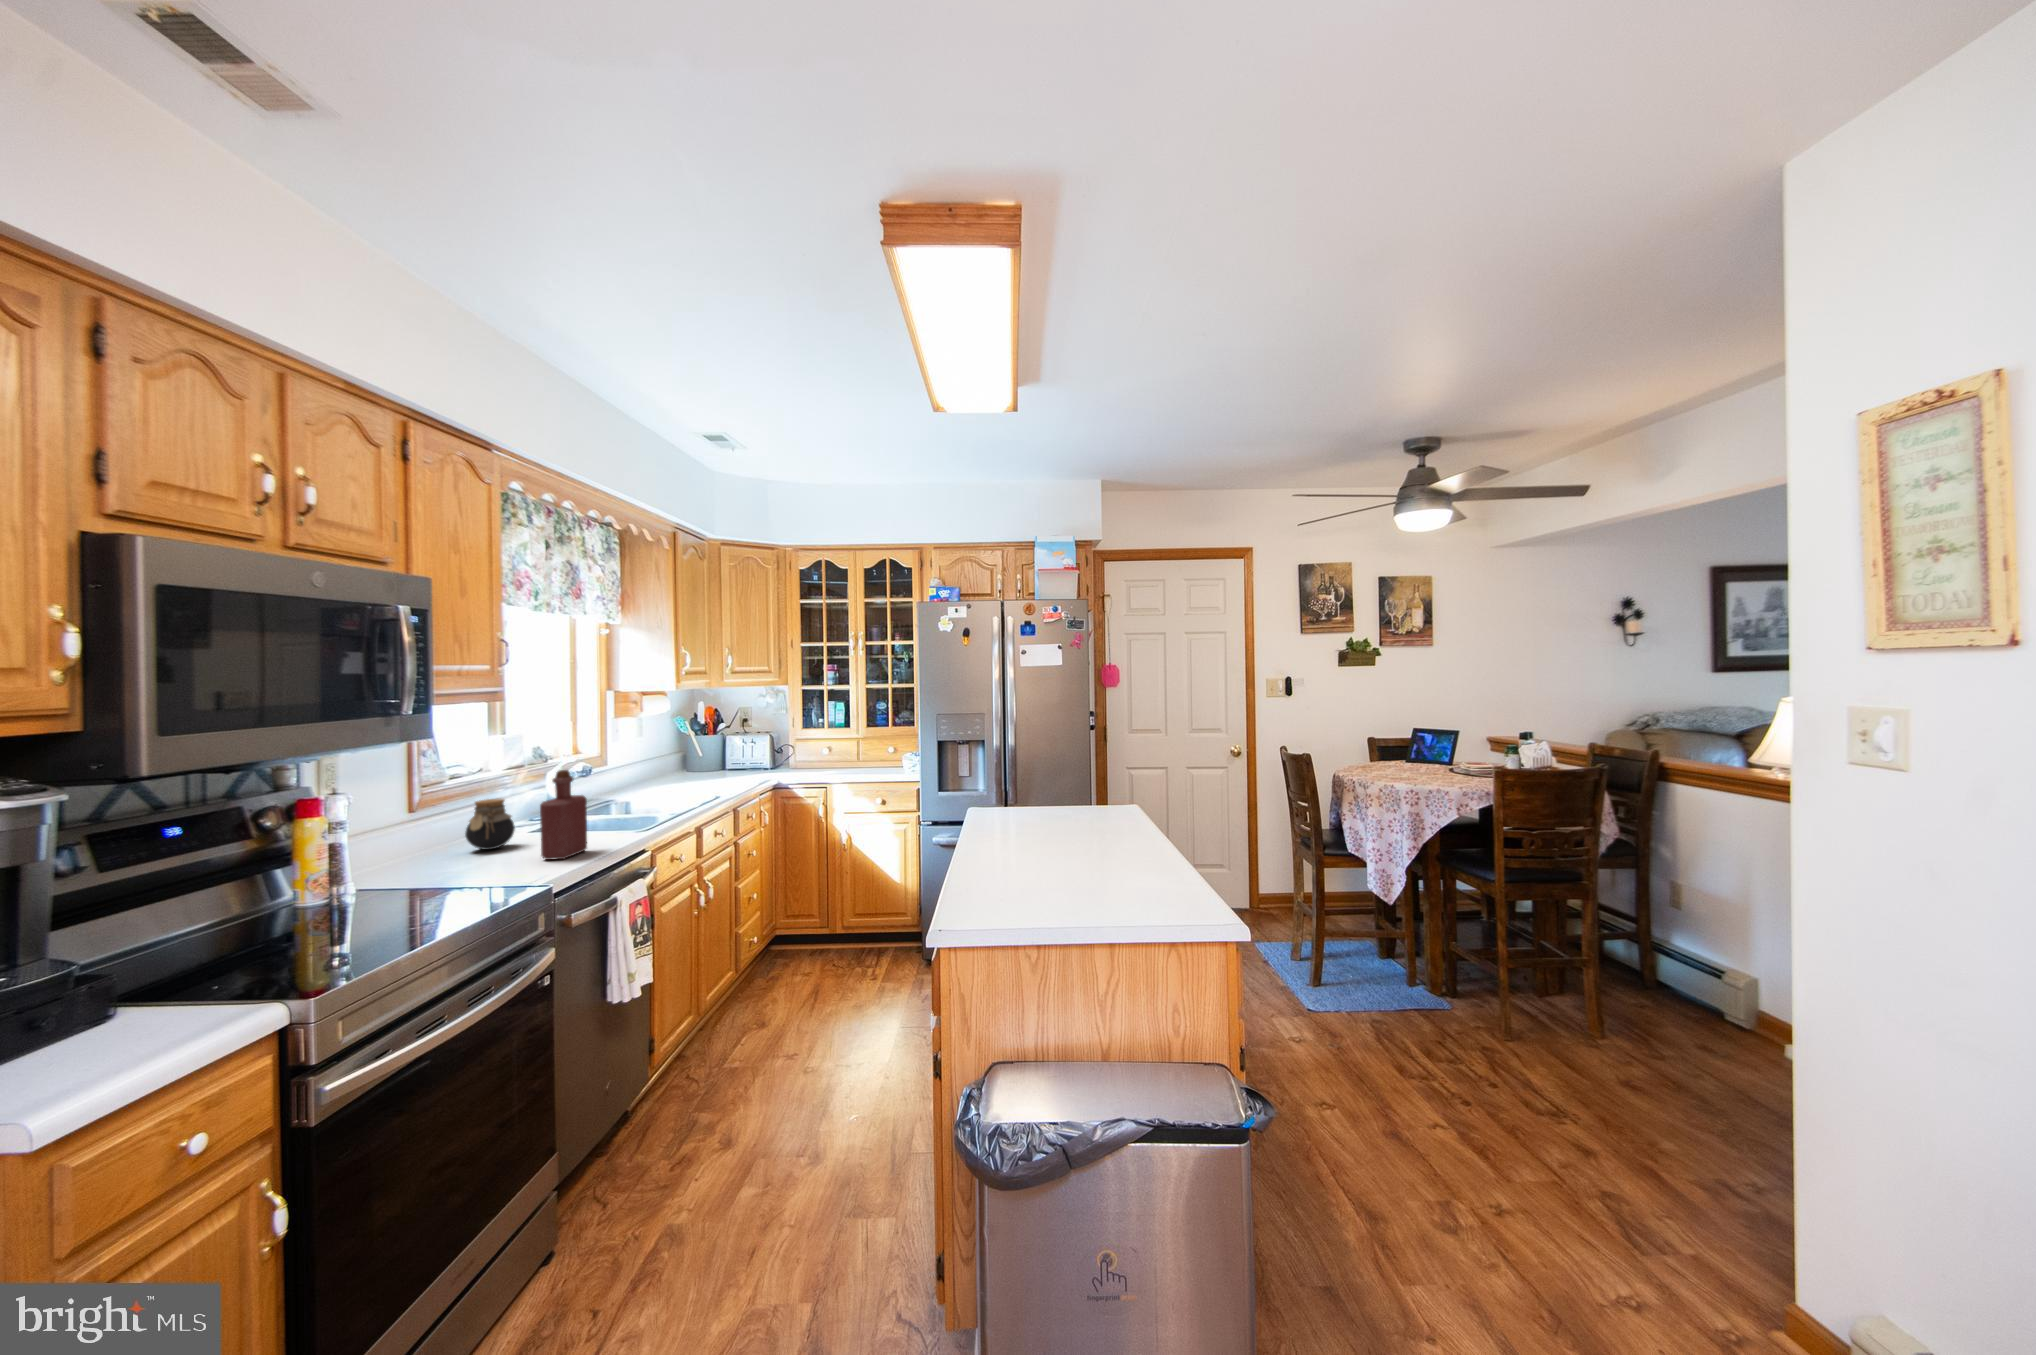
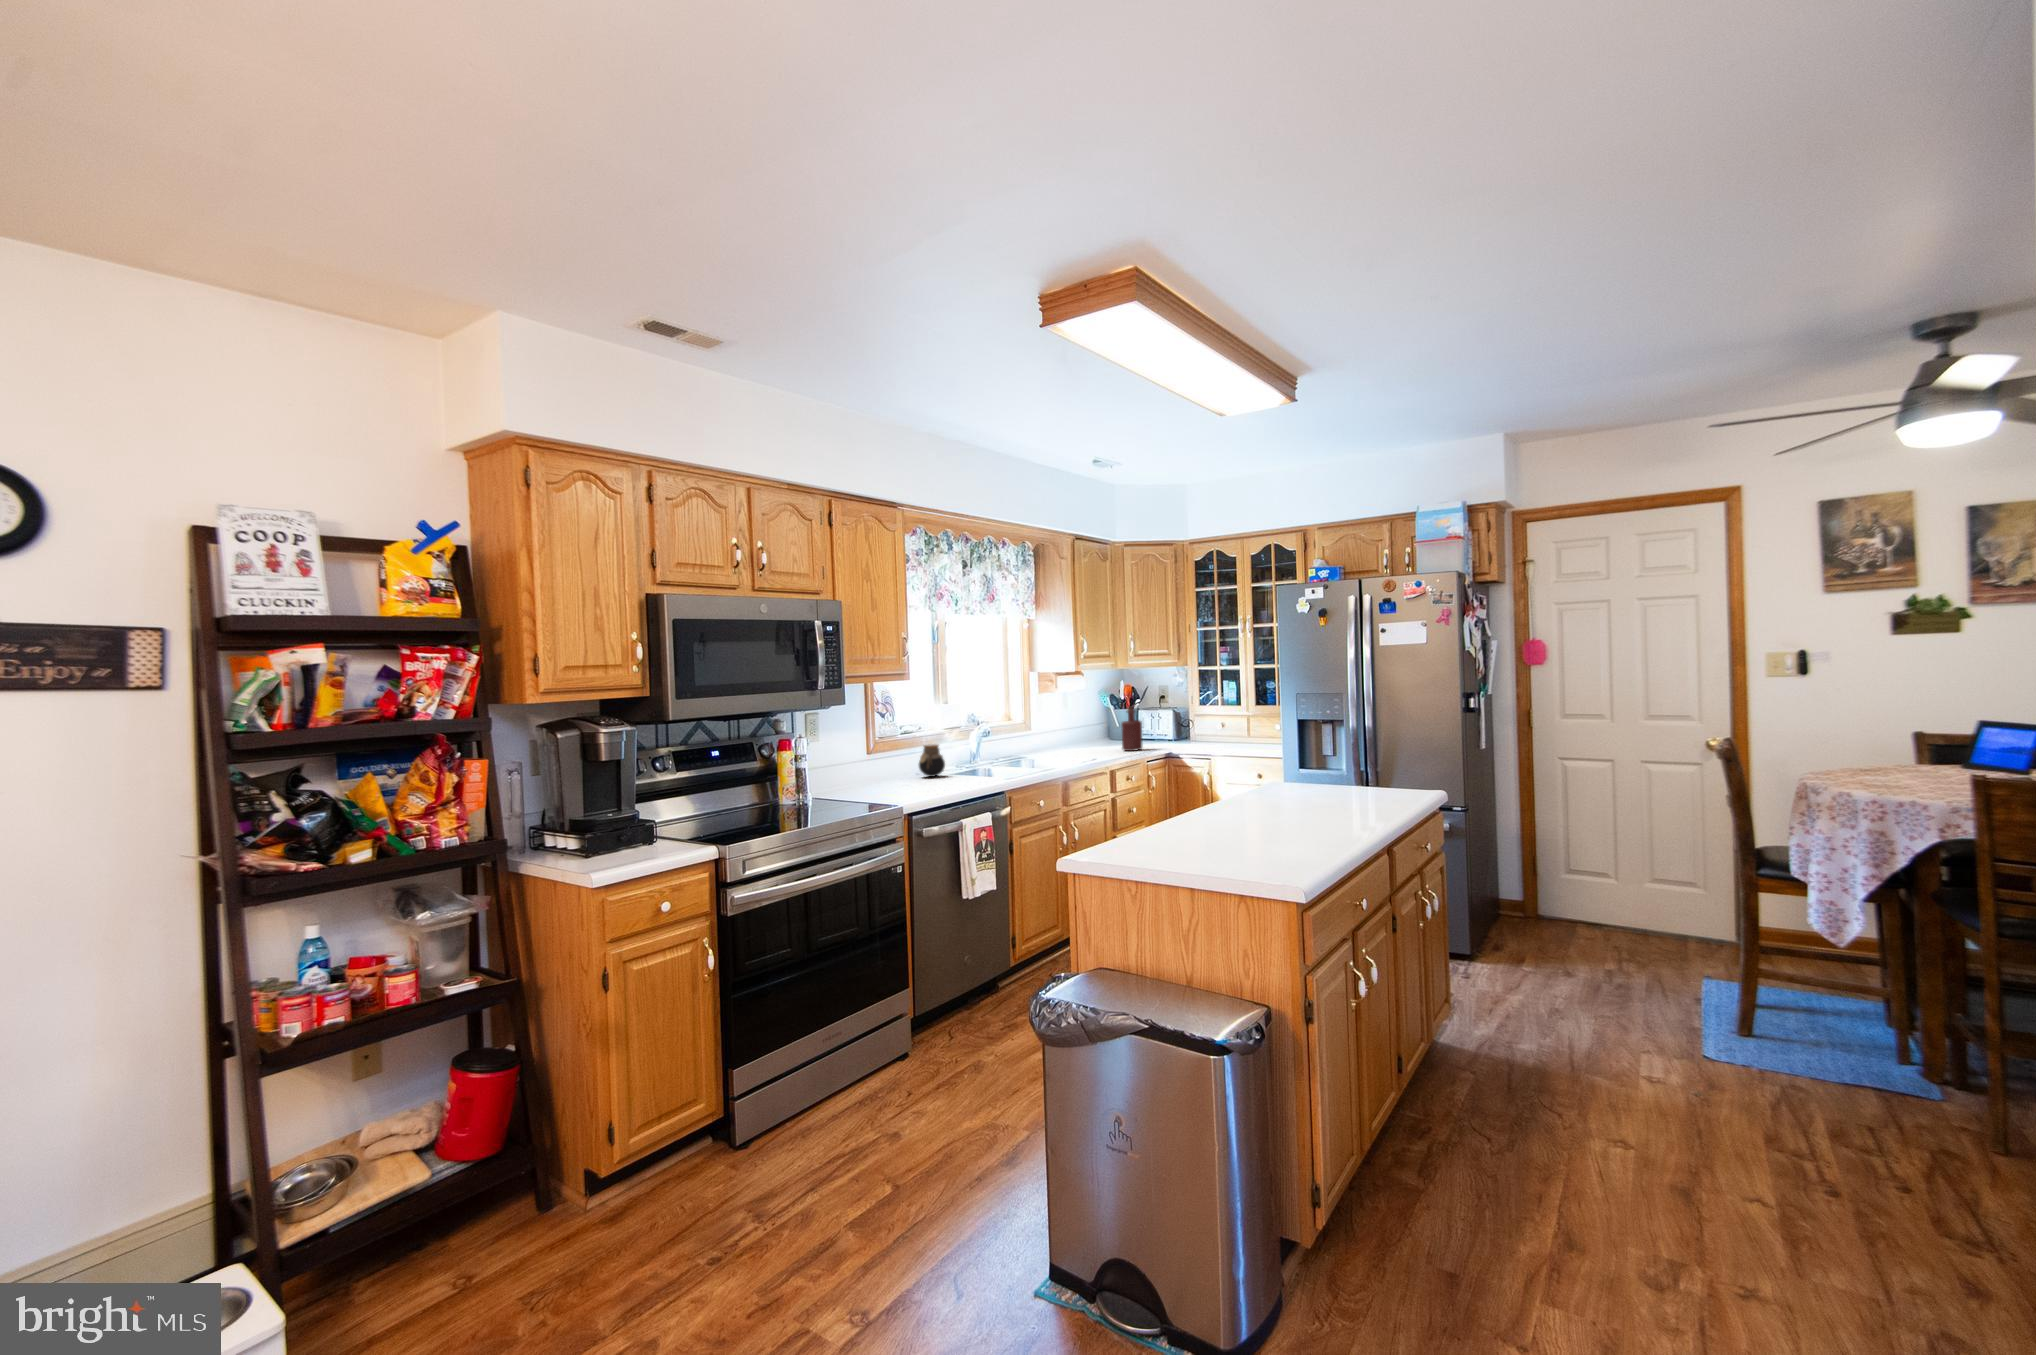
bottle: present [540,770,587,860] -> present [1121,707,1142,751]

